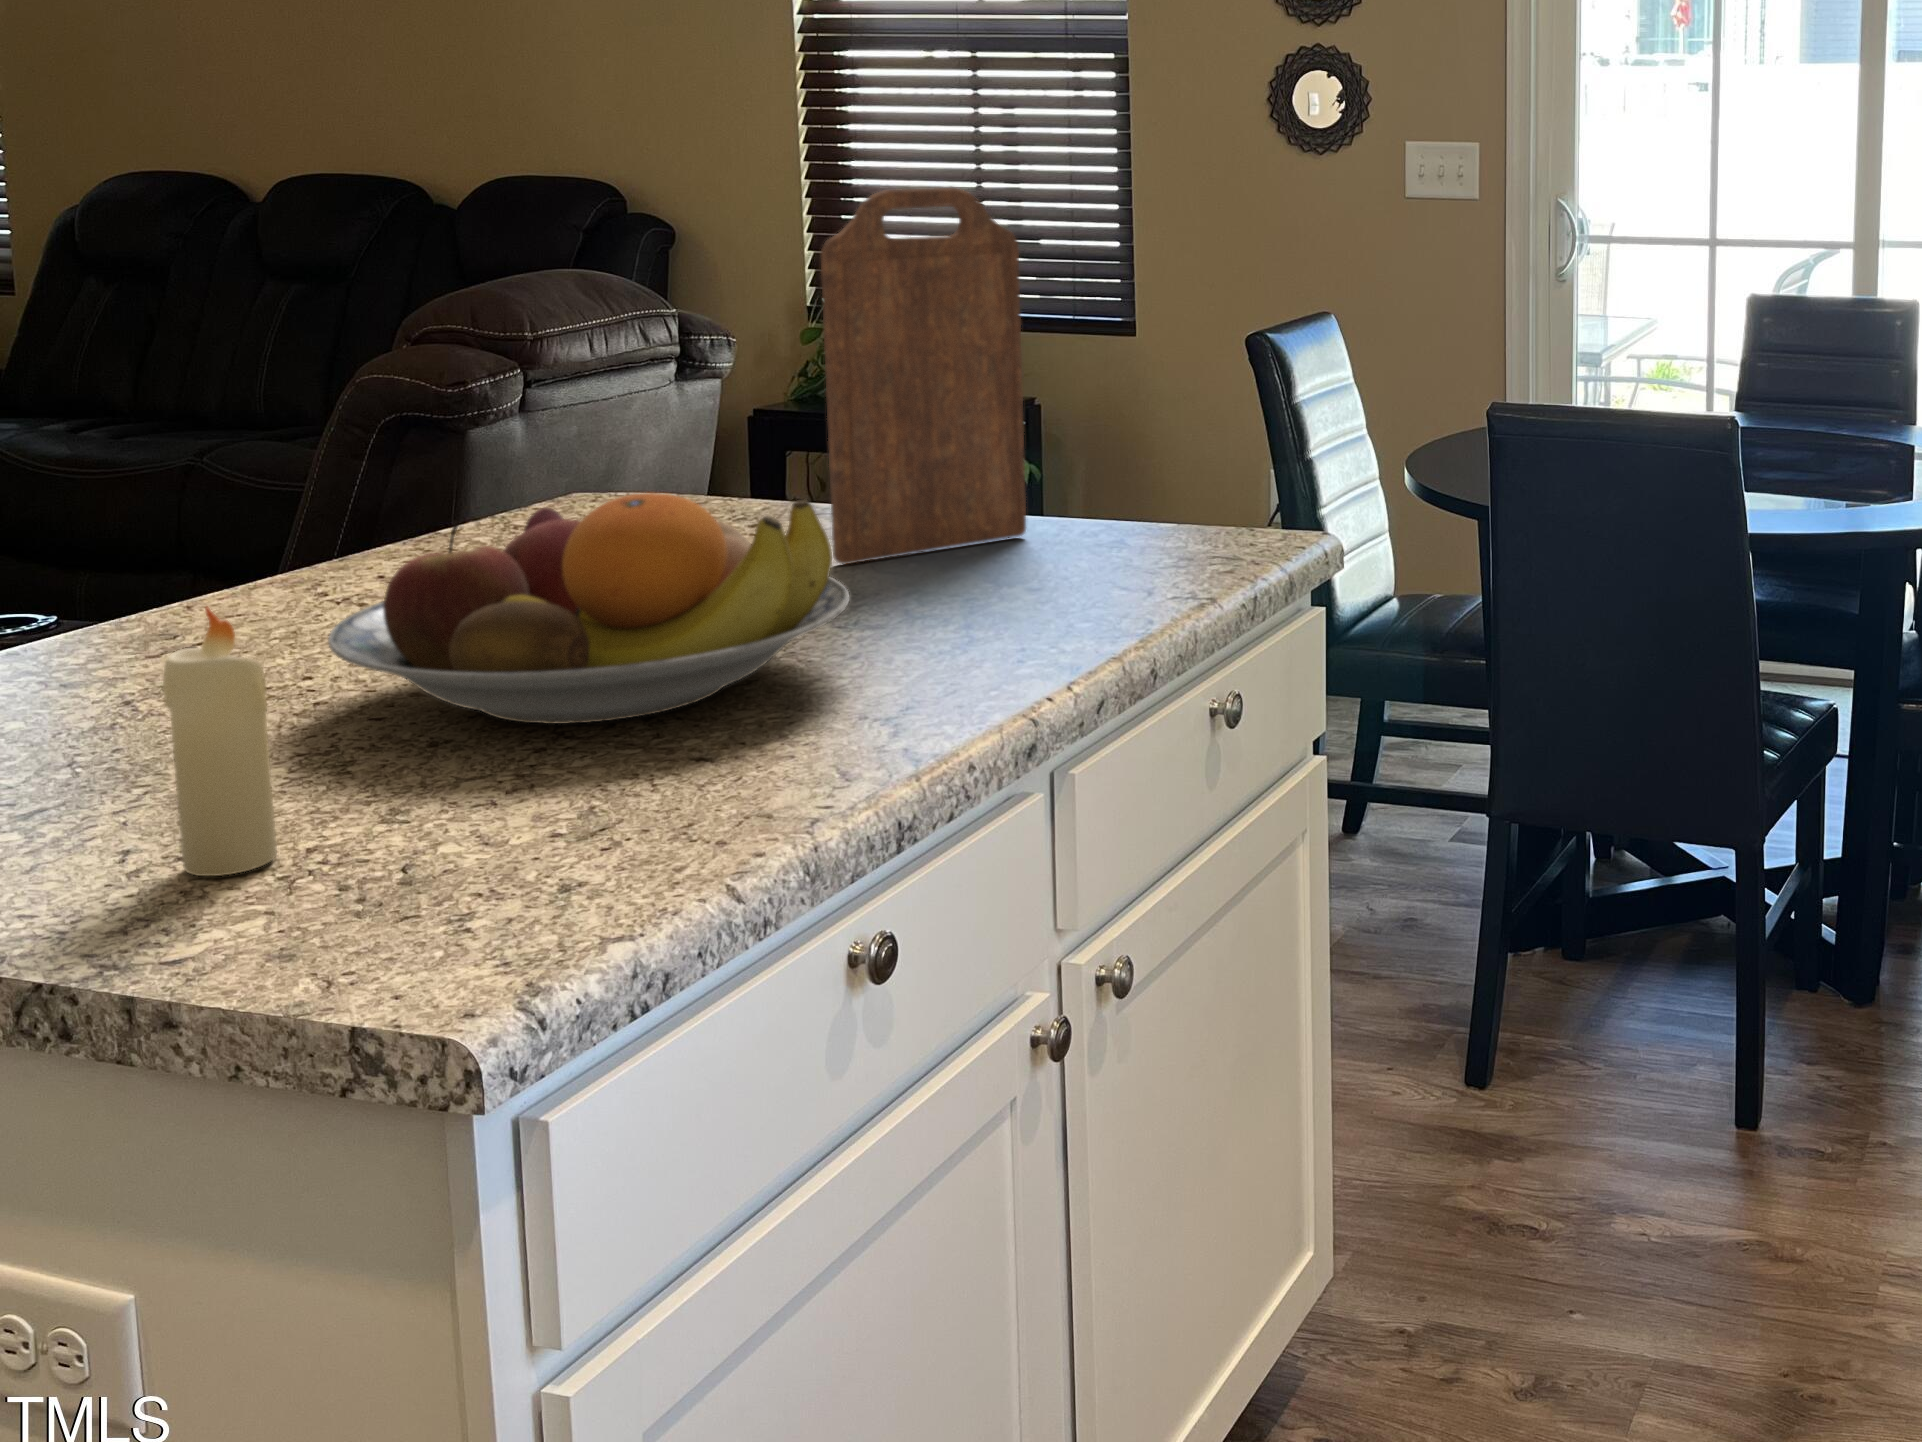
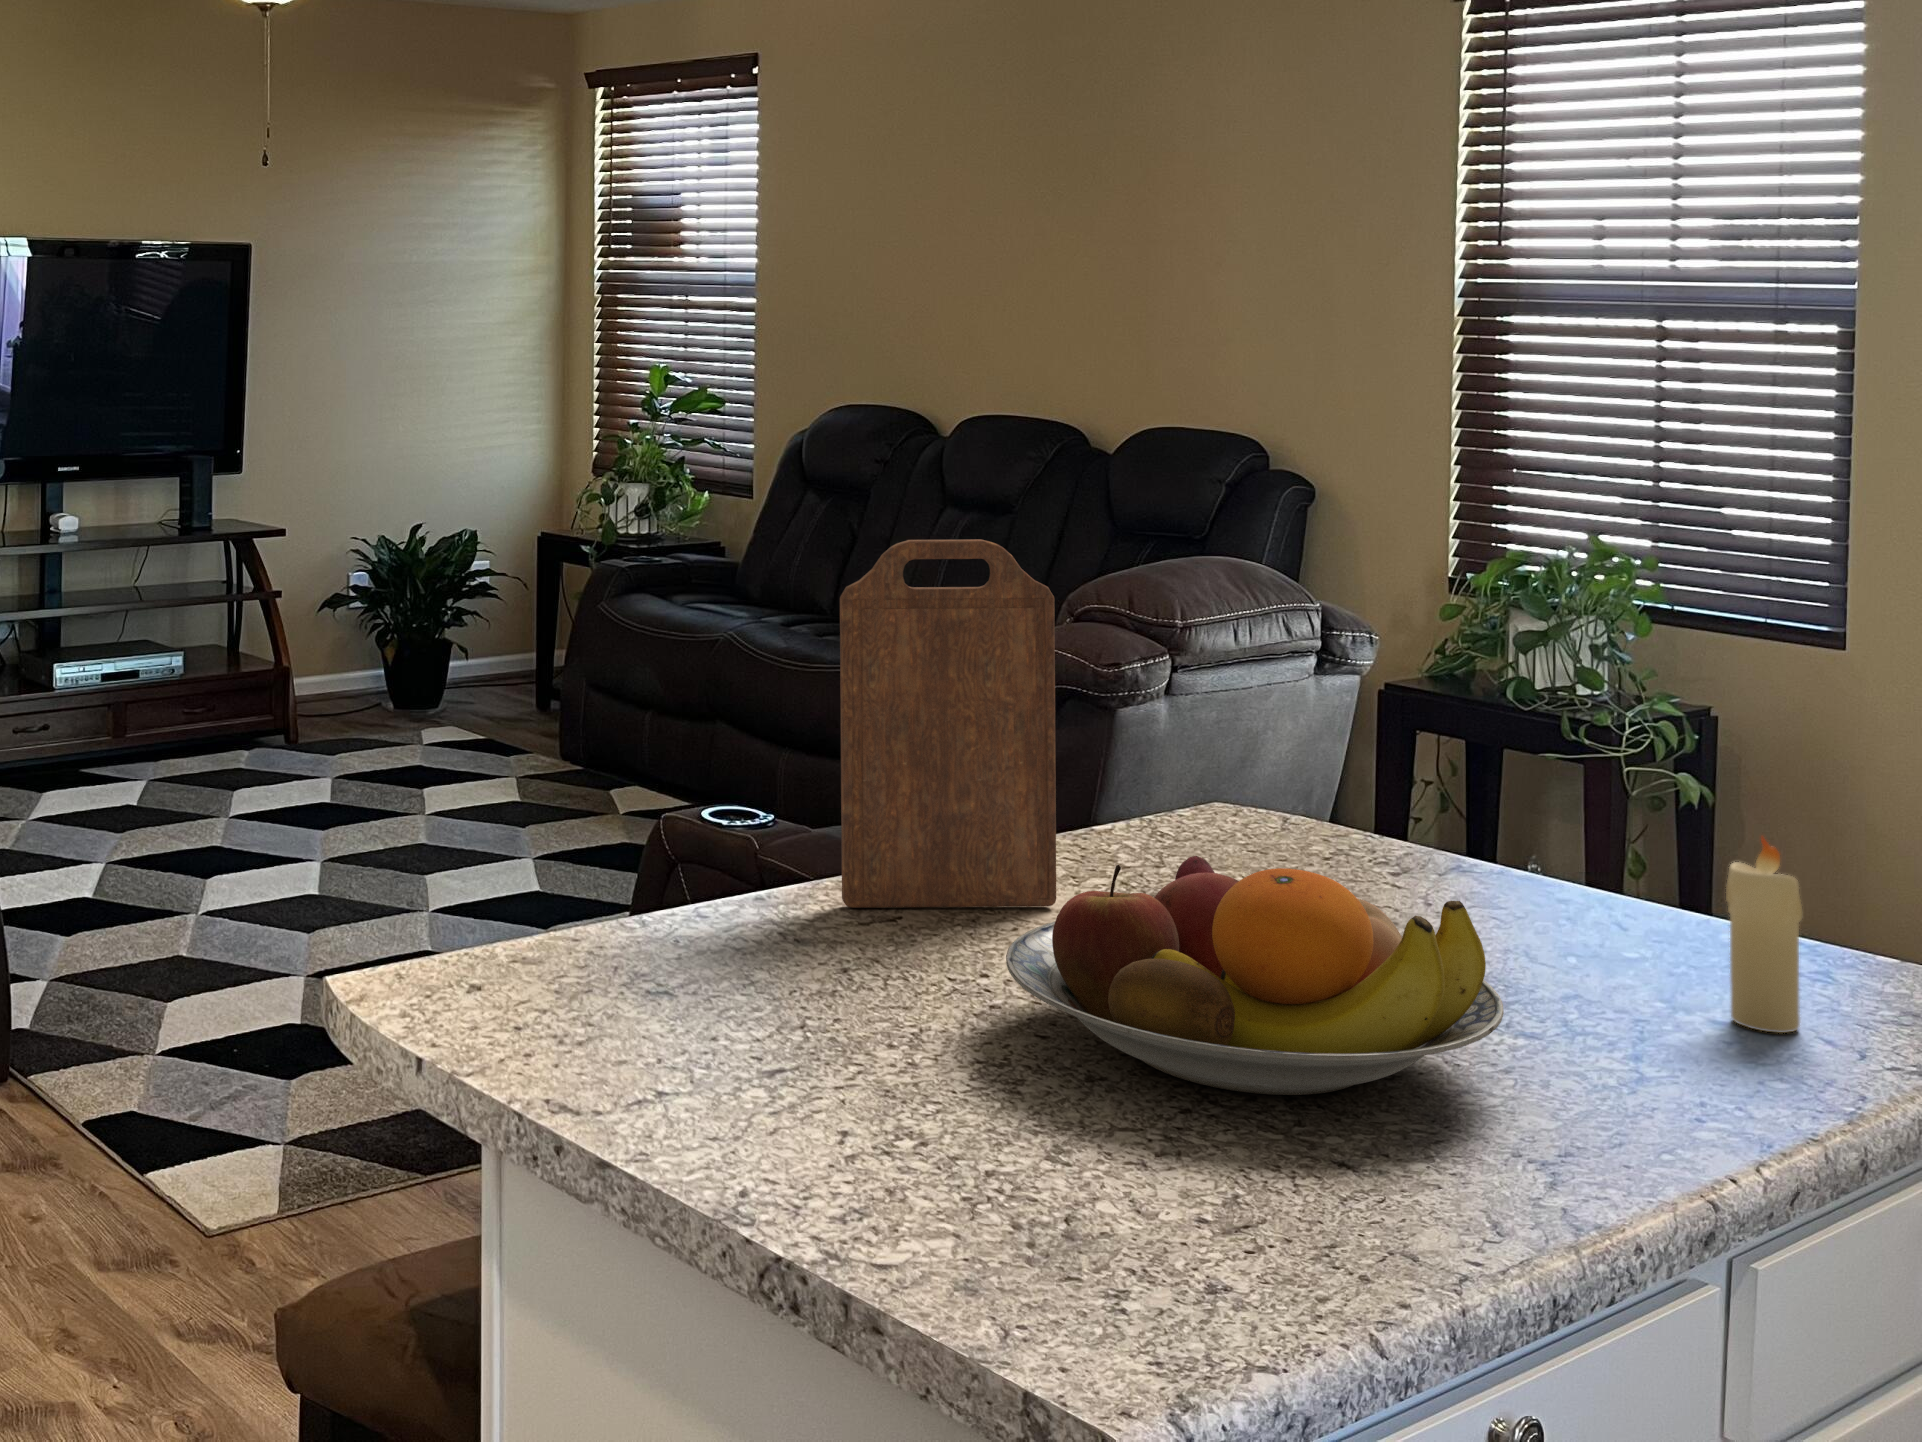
cutting board: present [820,188,1026,564] -> present [840,539,1056,908]
candle: present [163,607,277,876] -> present [1726,836,1802,1033]

